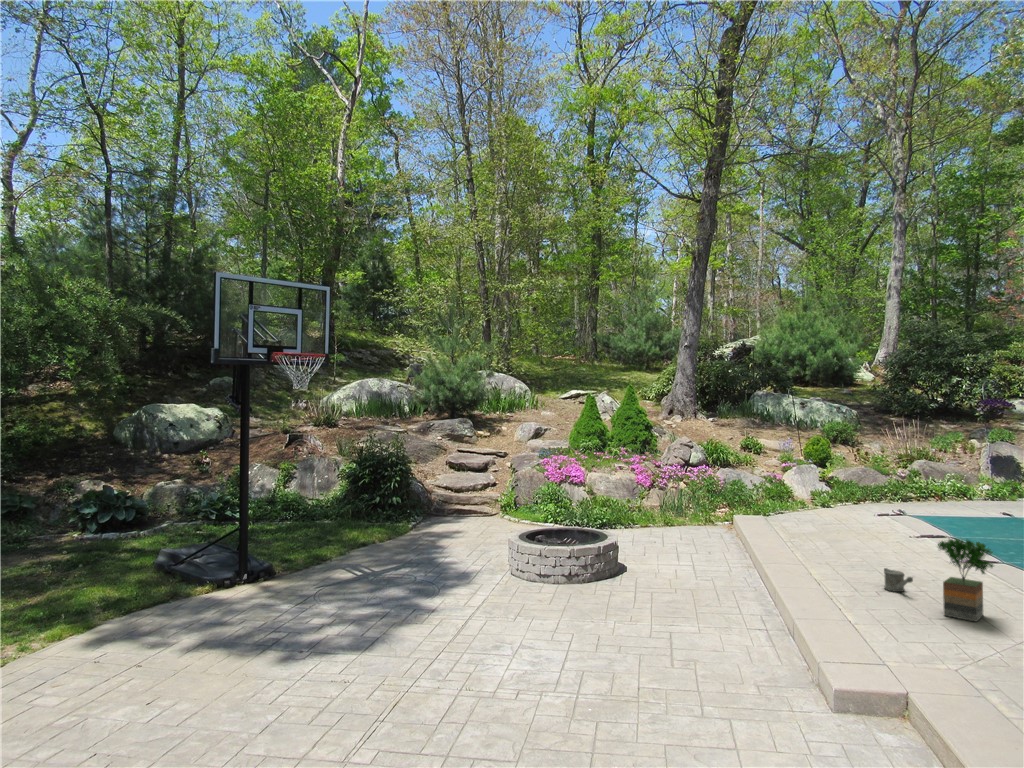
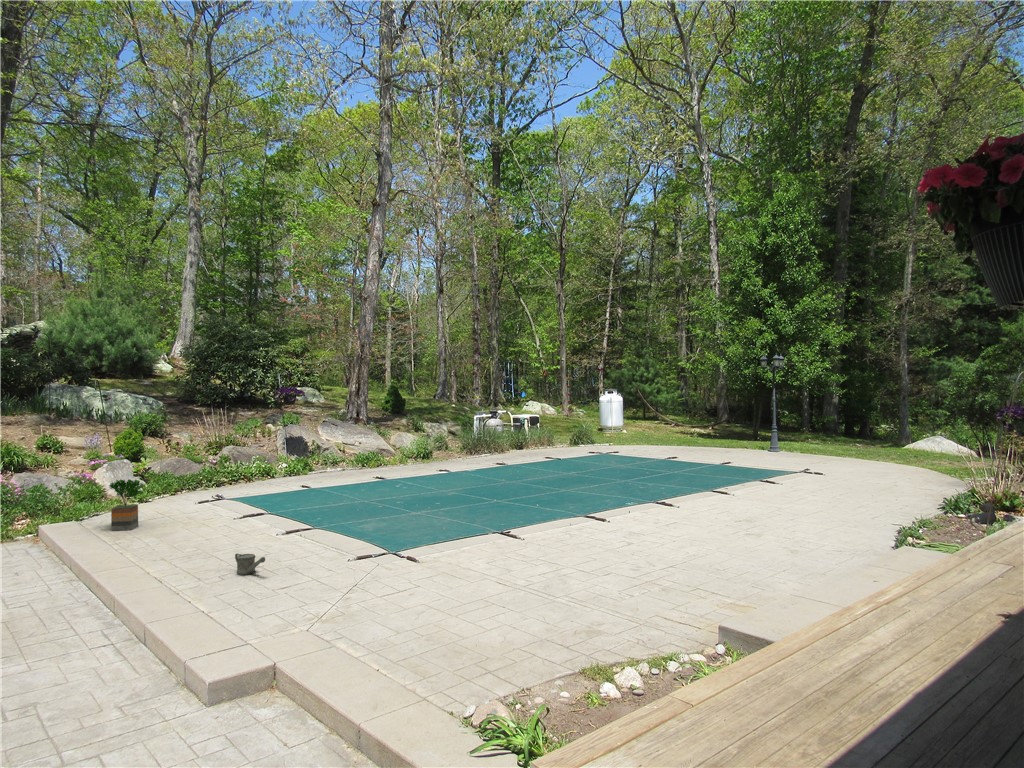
potted tree: present [938,538,993,622] -> present [109,479,144,531]

